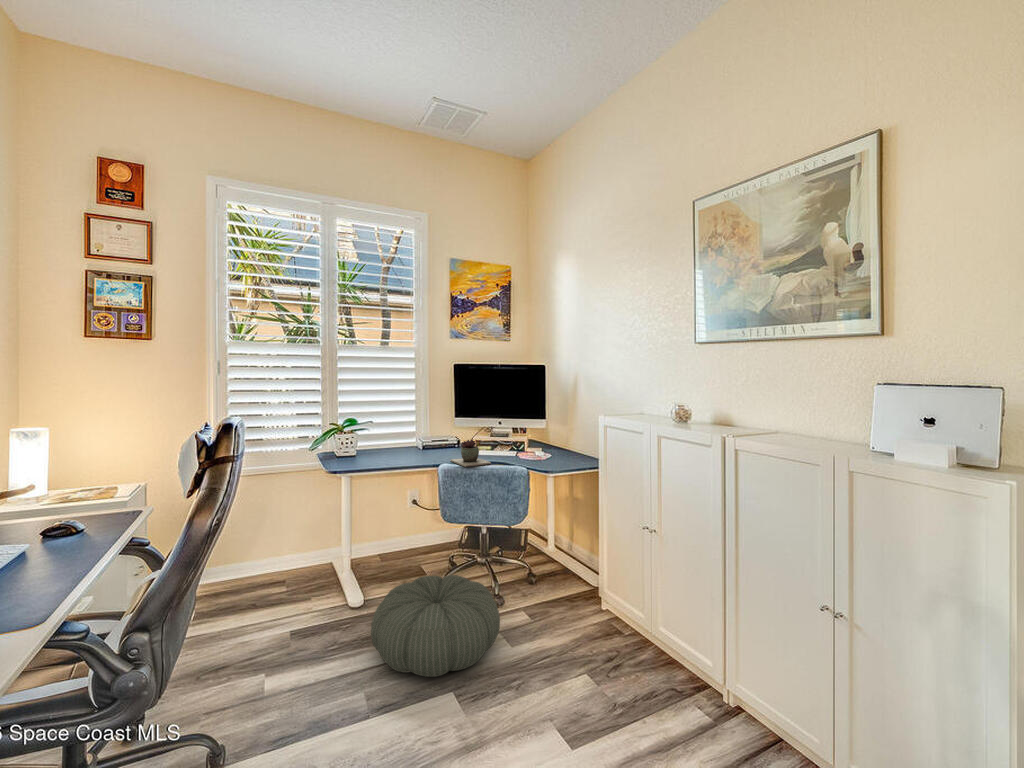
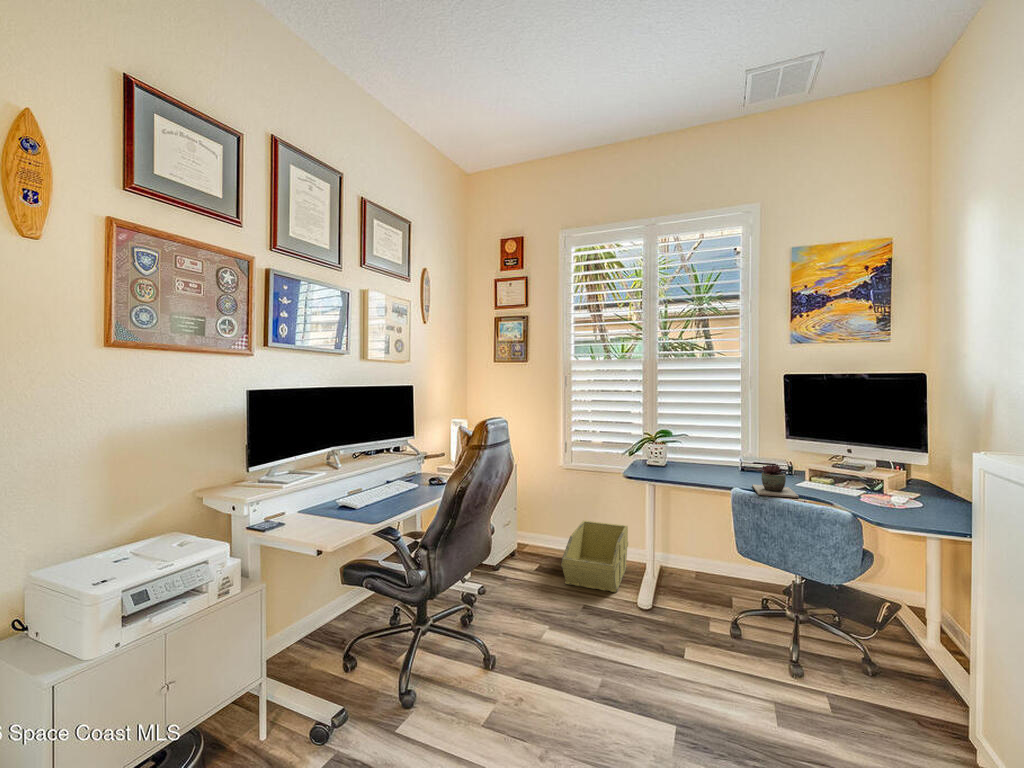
storage bin: none [248,529,319,618] -> present [561,521,628,592]
pouf: present [371,575,500,677] -> none [625,600,768,714]

